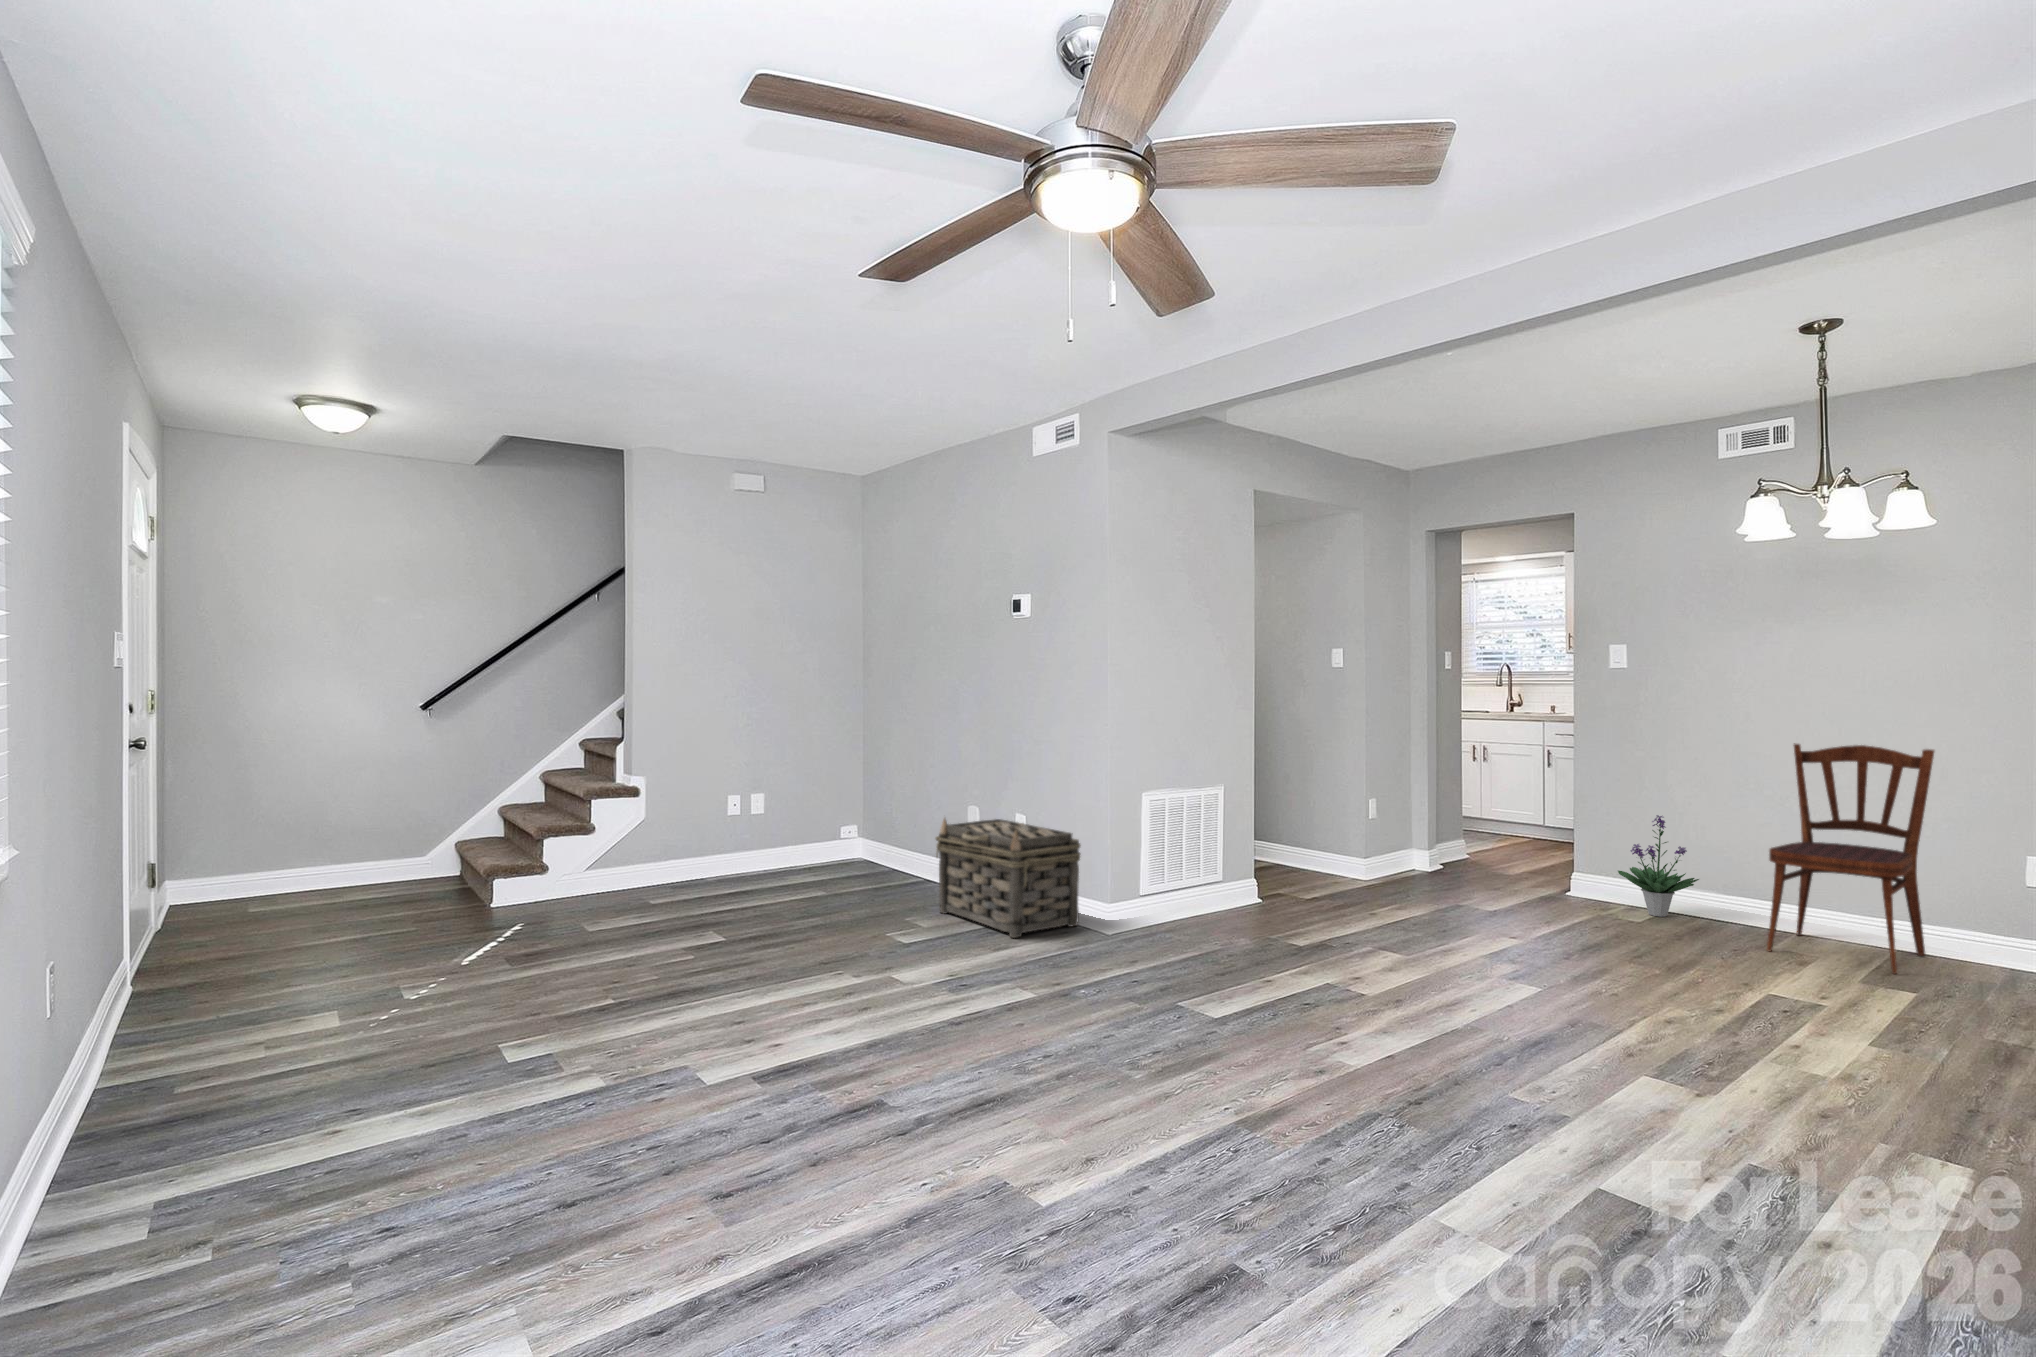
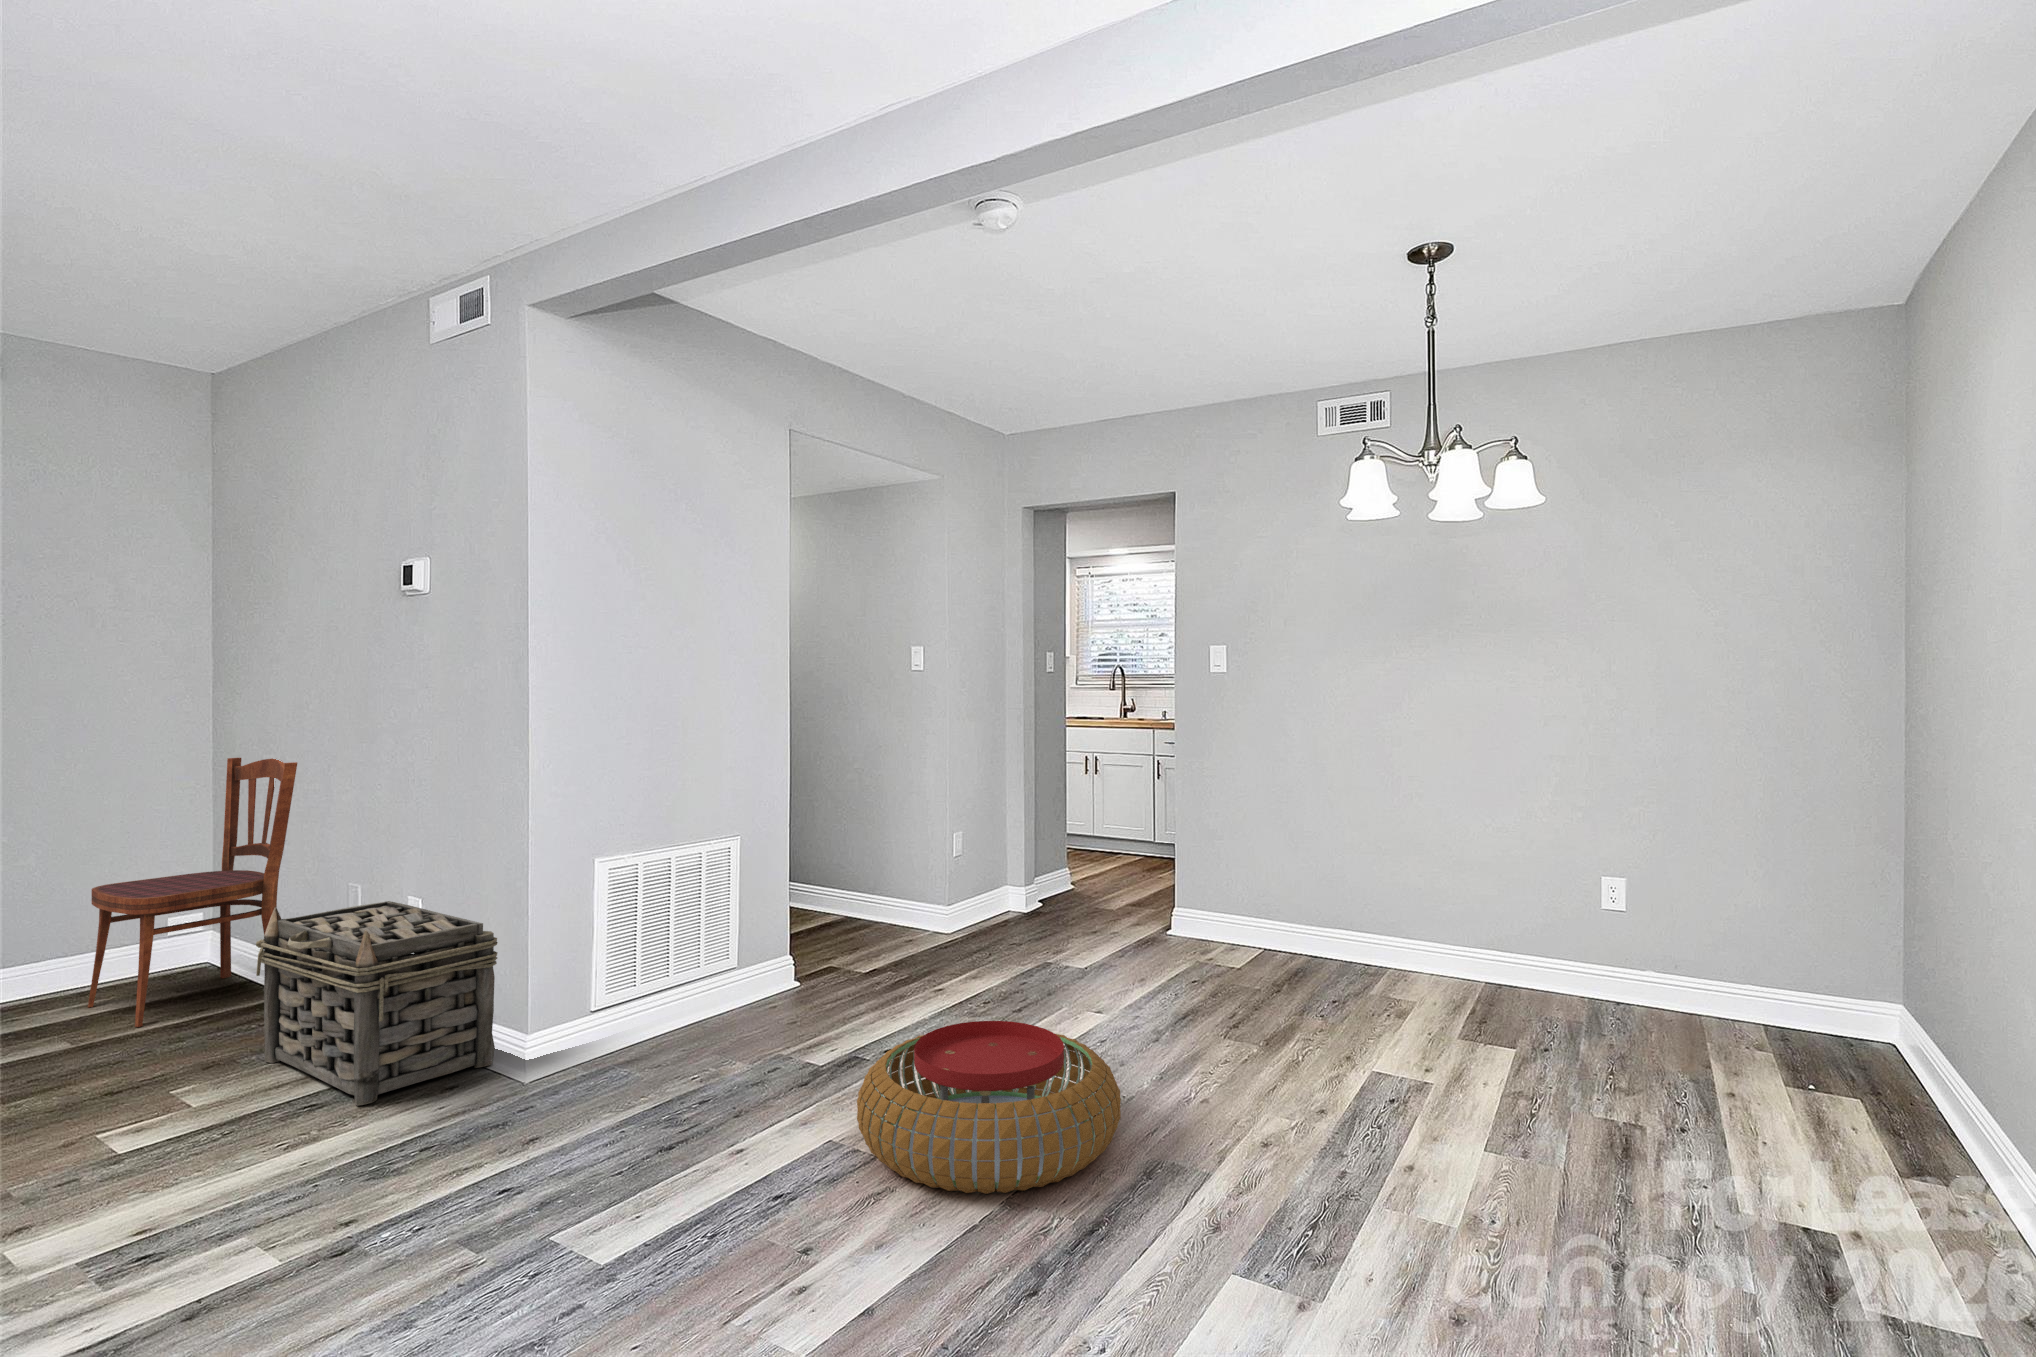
dining chair: present [1767,743,1934,974] -> present [88,758,297,1027]
potted plant: present [1618,815,1699,917] -> none [1219,843,1303,963]
pouf: none [1347,916,1546,1020] -> present [857,1021,1121,1194]

